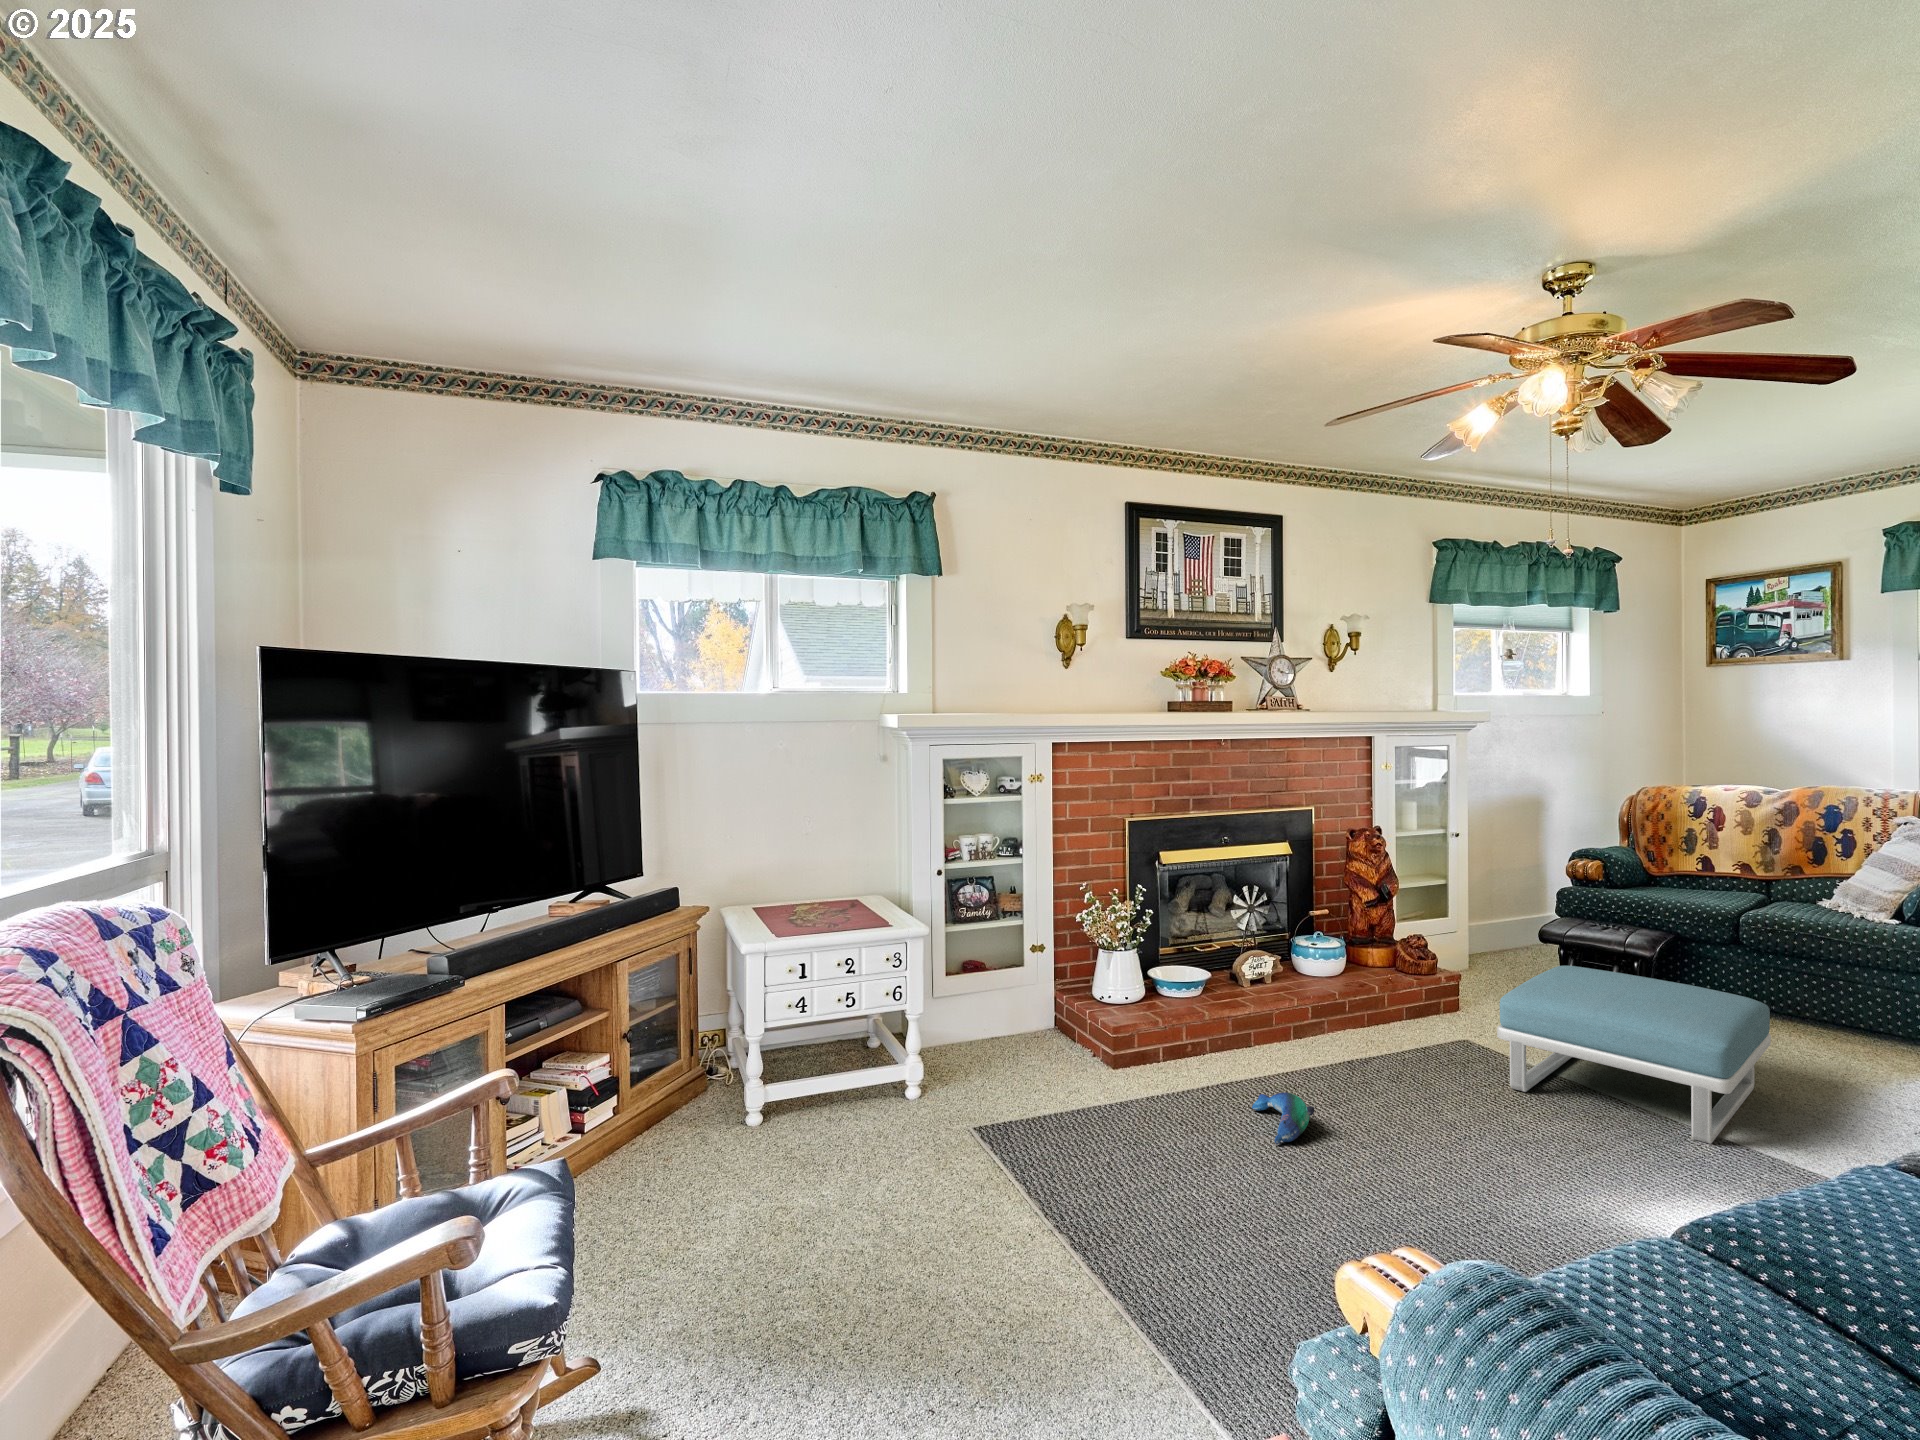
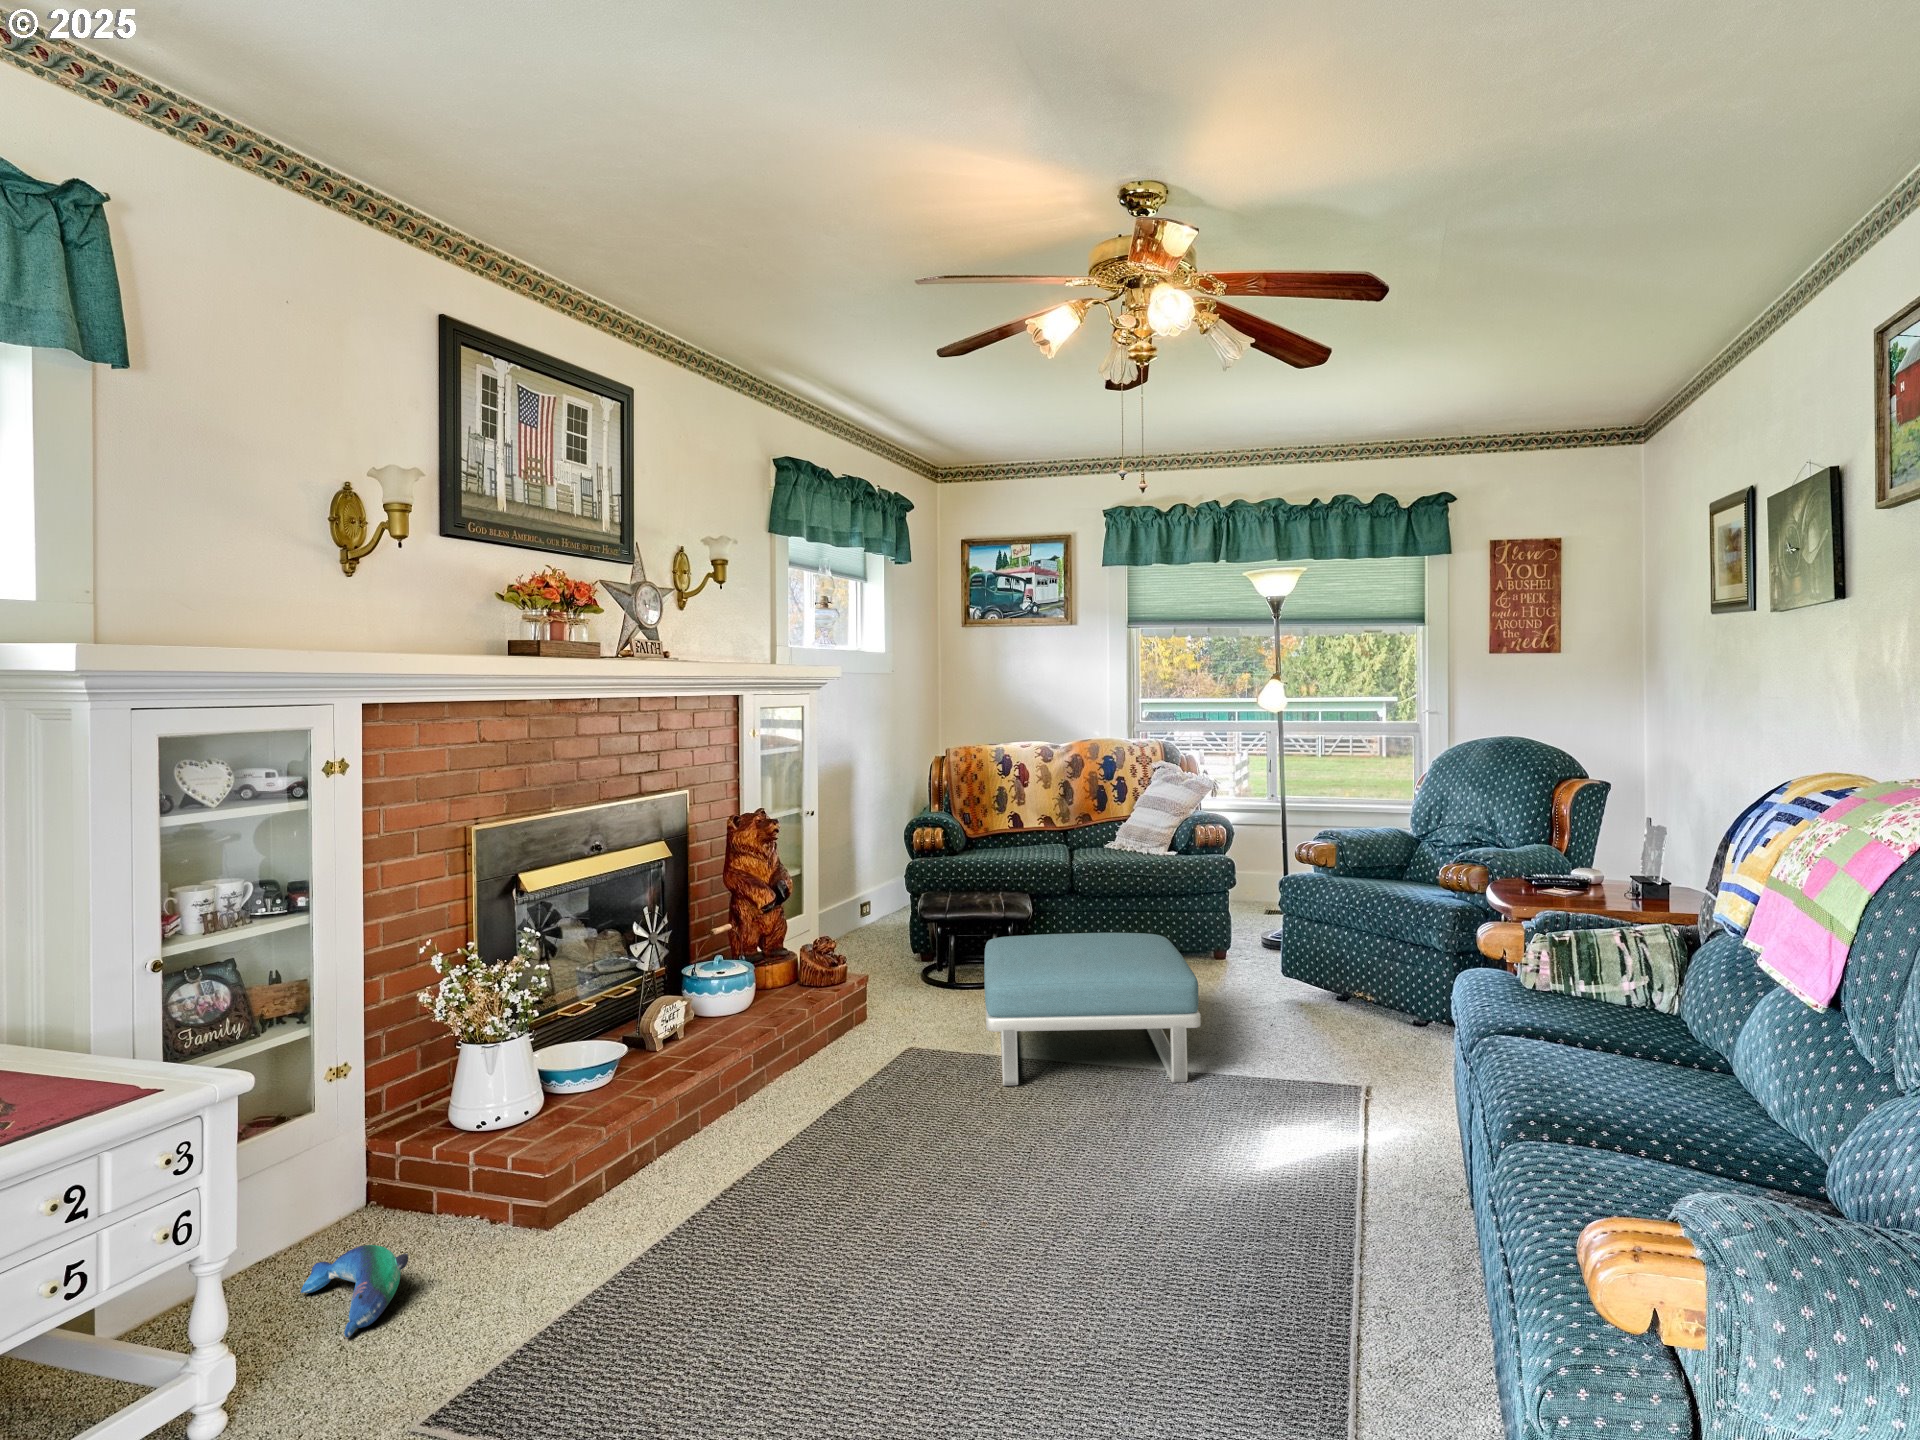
plush toy: present [1252,1092,1314,1144] -> present [301,1245,408,1337]

